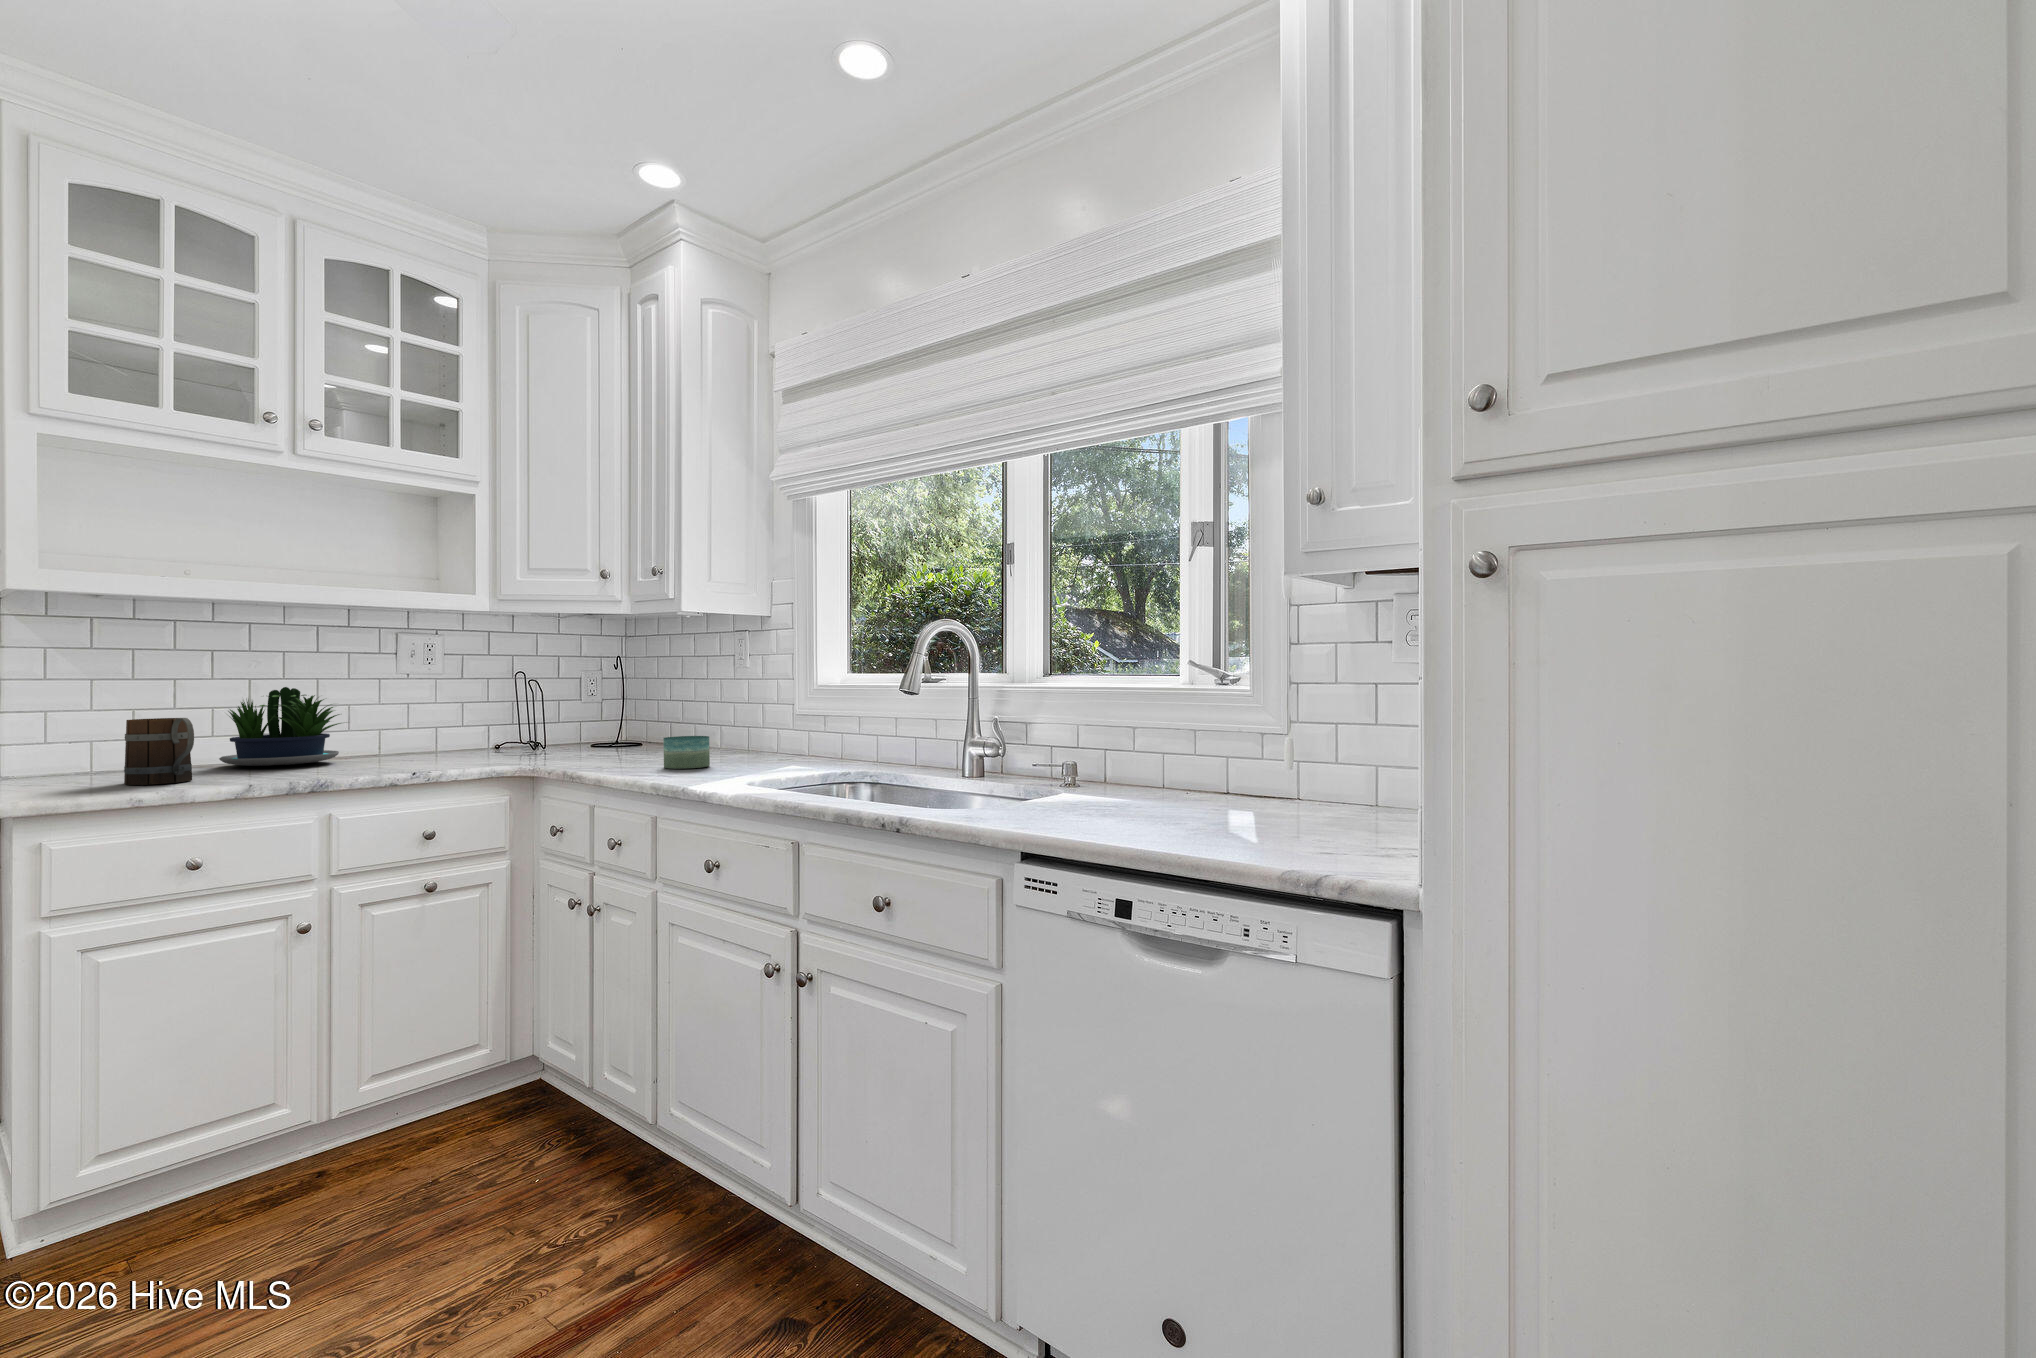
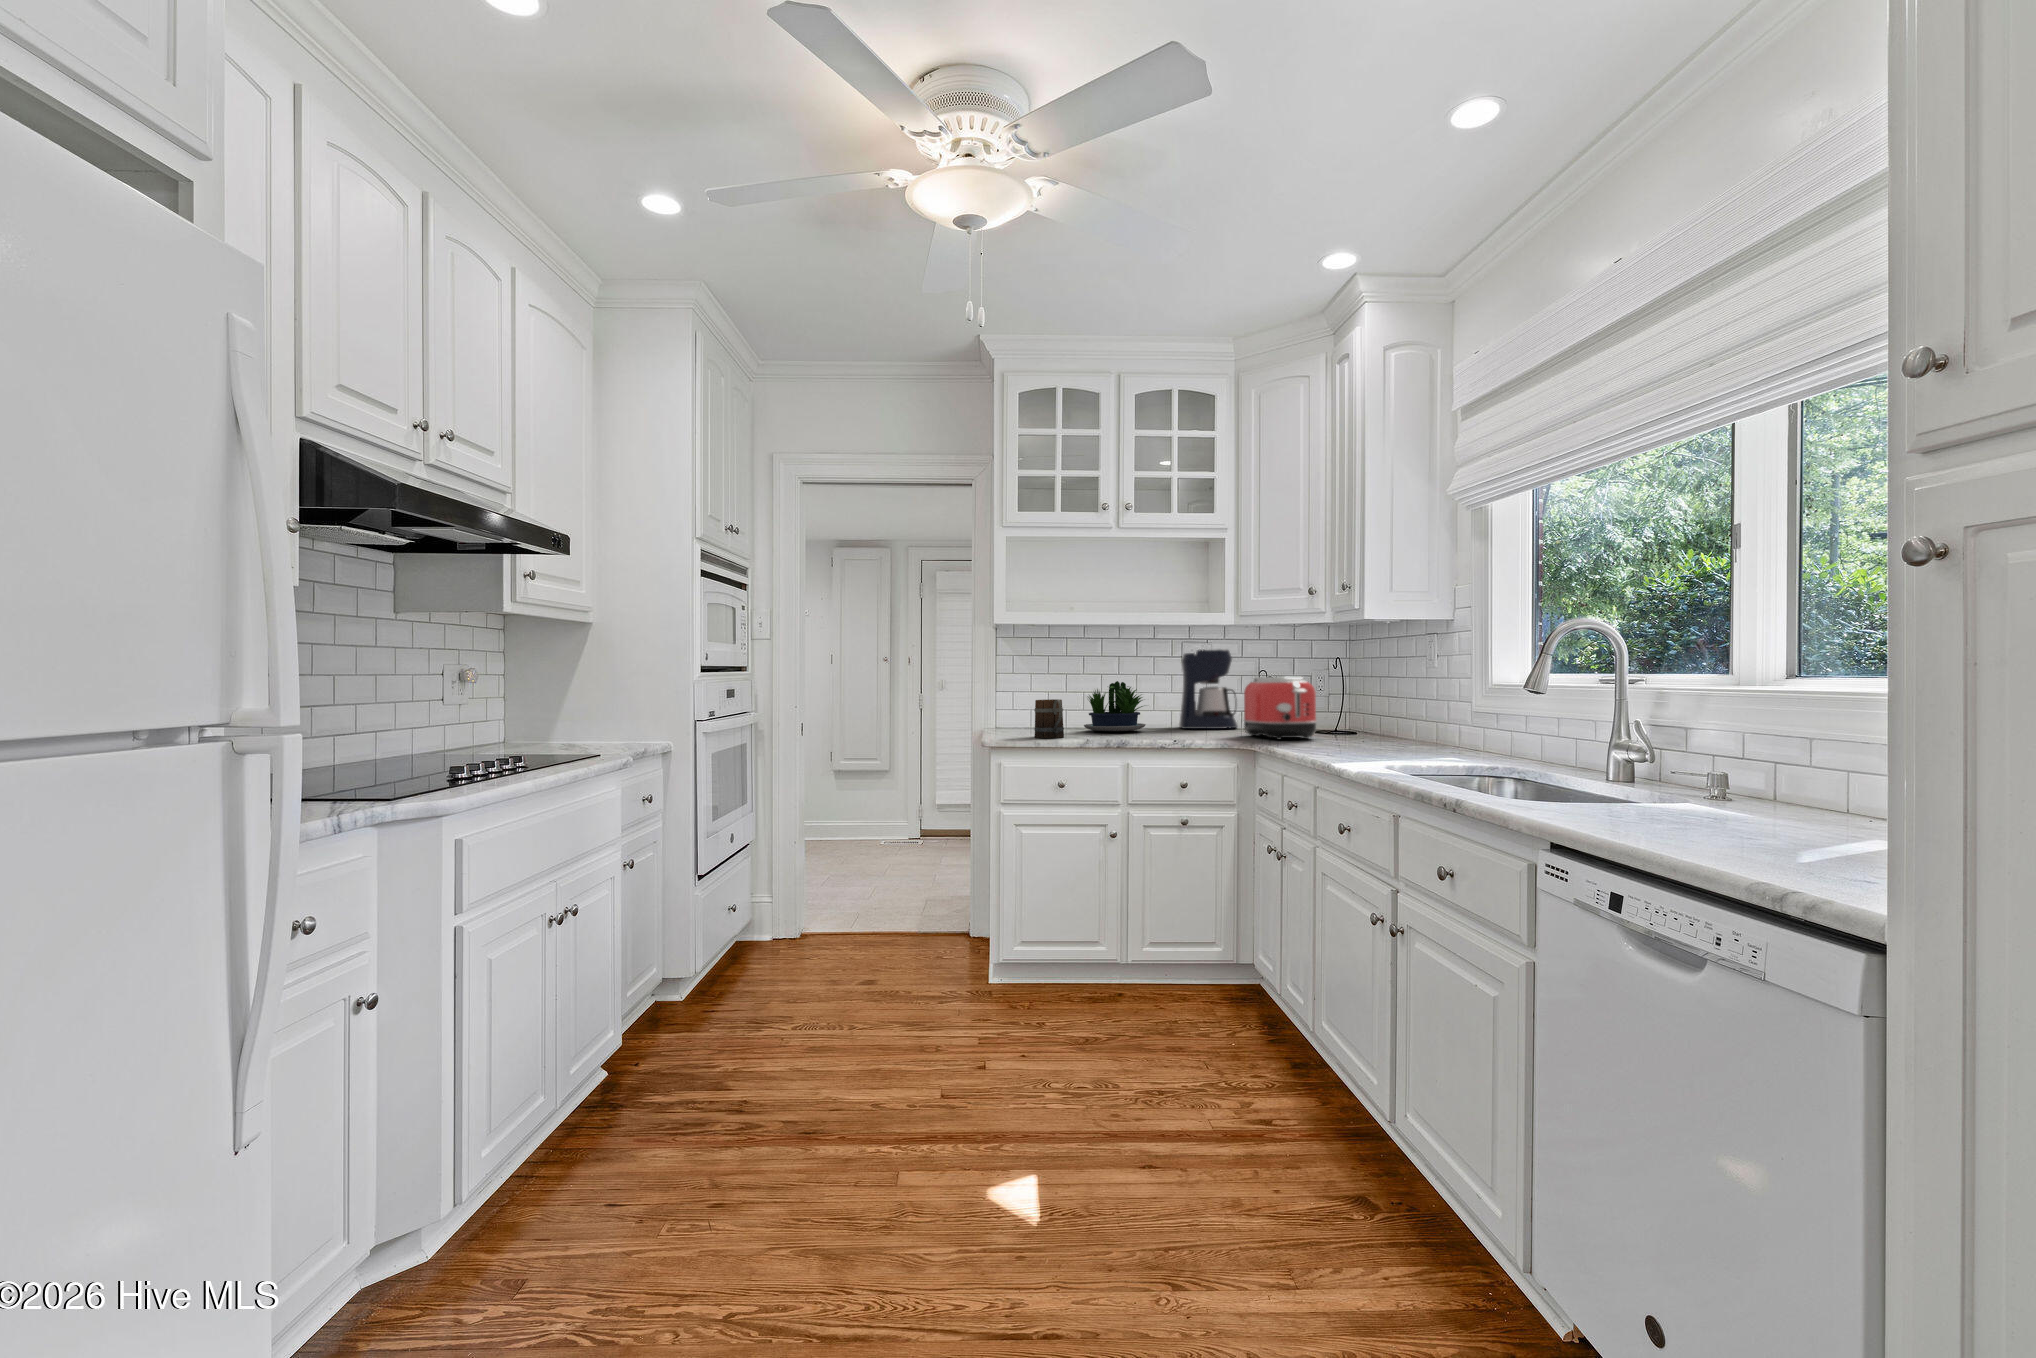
coffee maker: none [388,643,481,754] -> present [1179,649,1237,729]
toaster: none [506,680,613,762] -> present [1244,677,1317,740]
candle: present [663,736,710,769] -> none [1344,724,1383,750]

